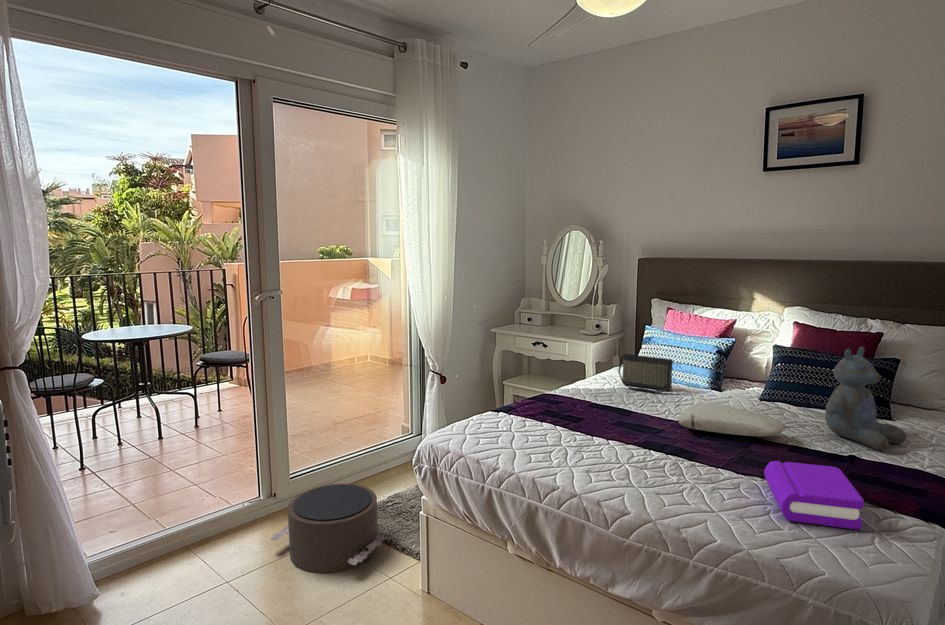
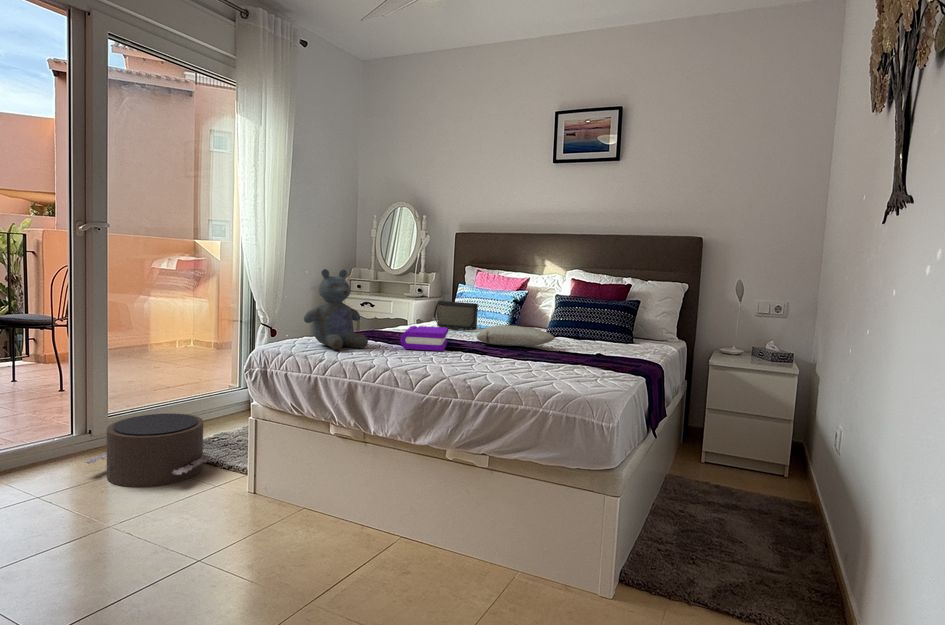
stuffed bear: present [825,346,907,450] -> present [304,269,368,350]
book: present [764,461,864,529] -> present [401,326,448,351]

